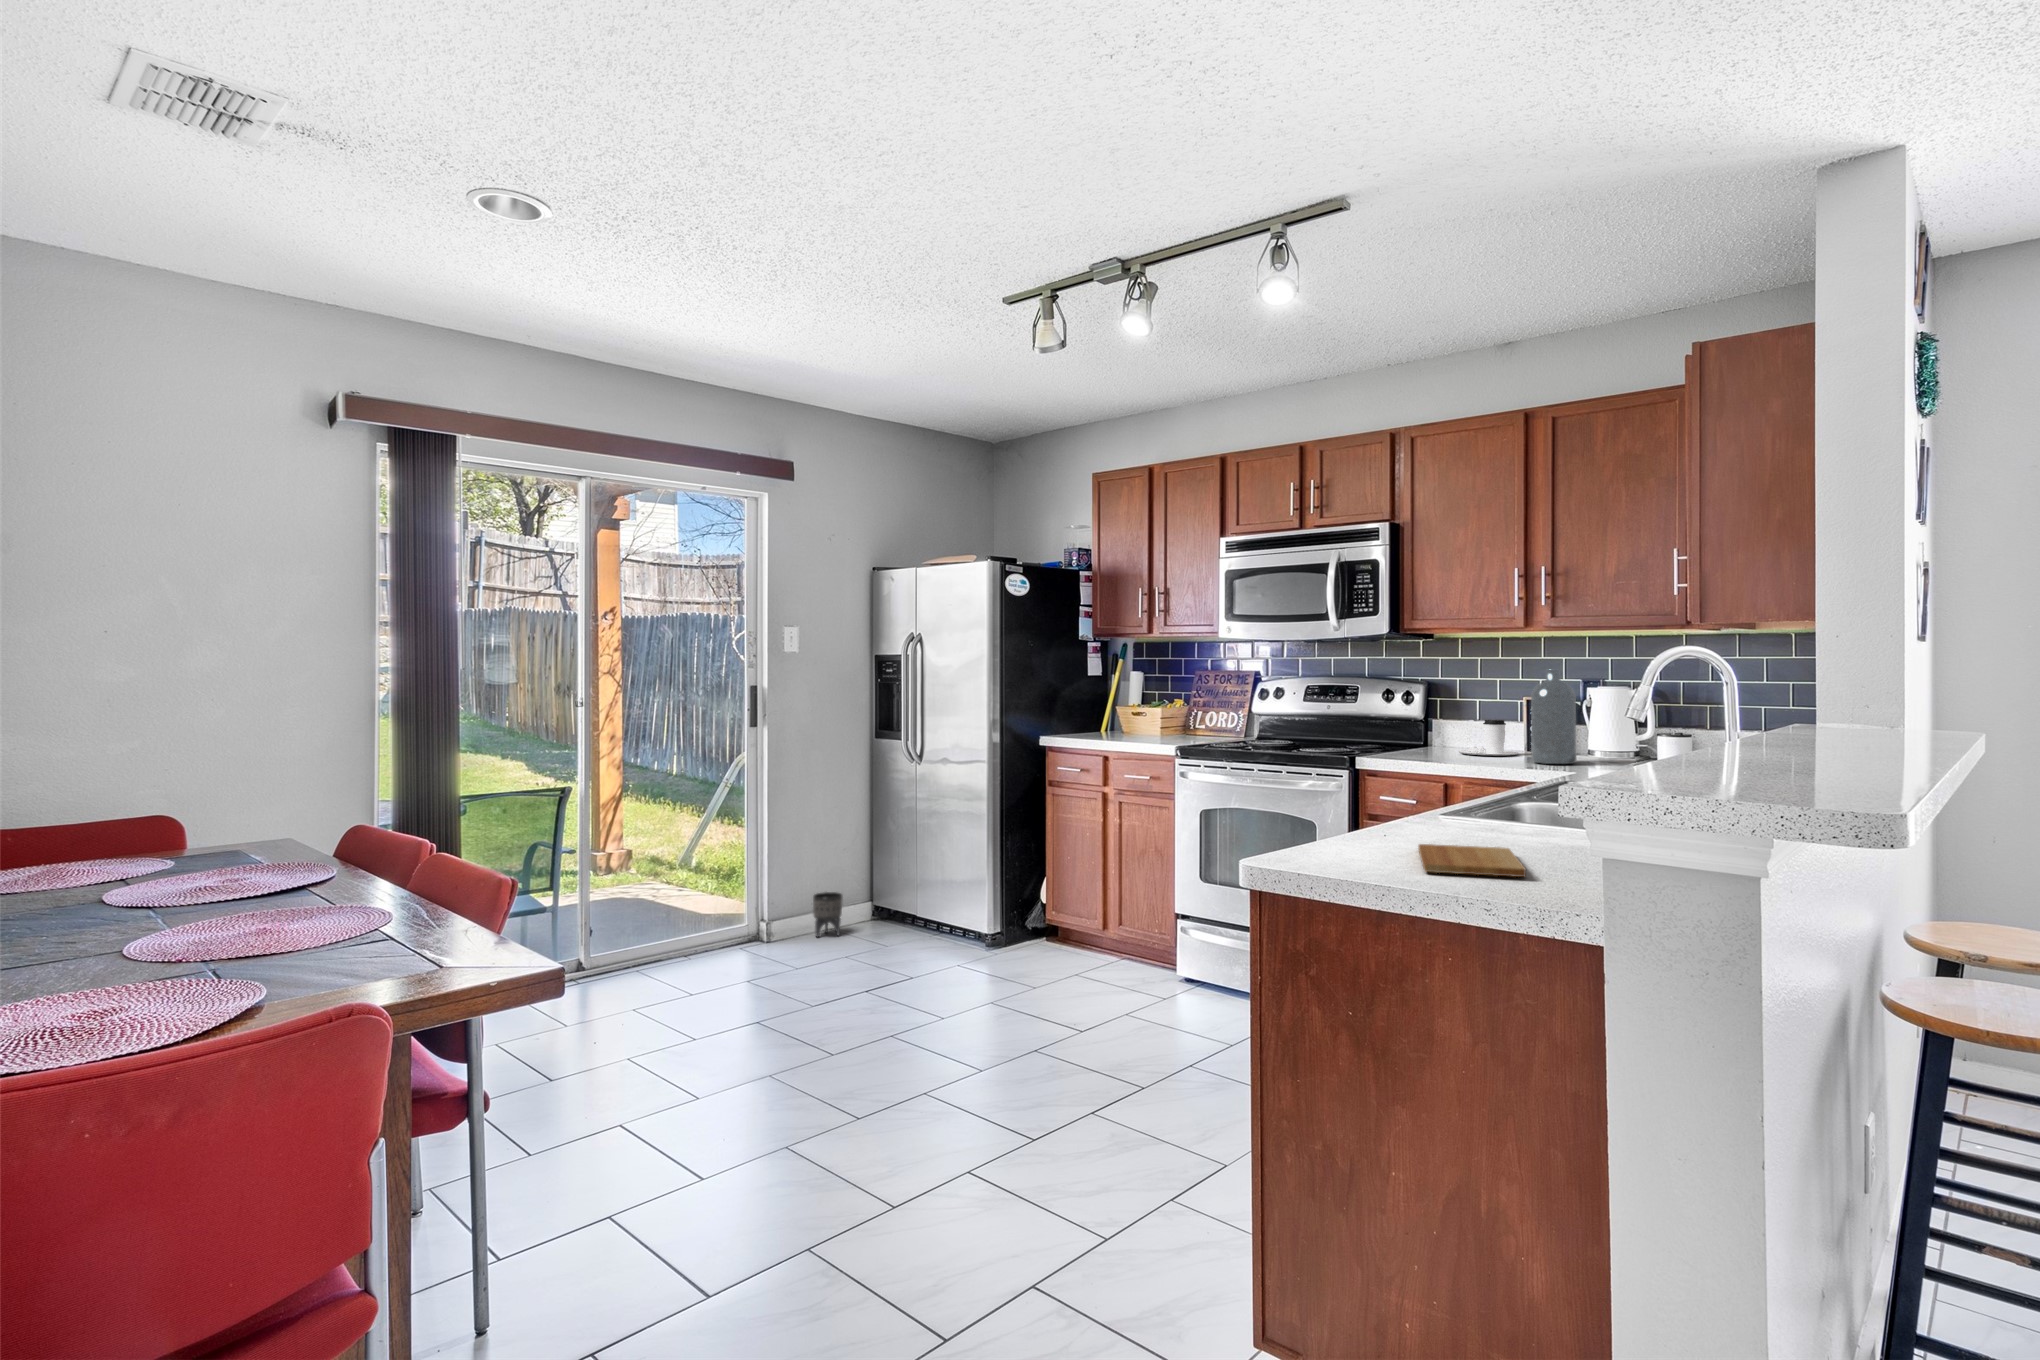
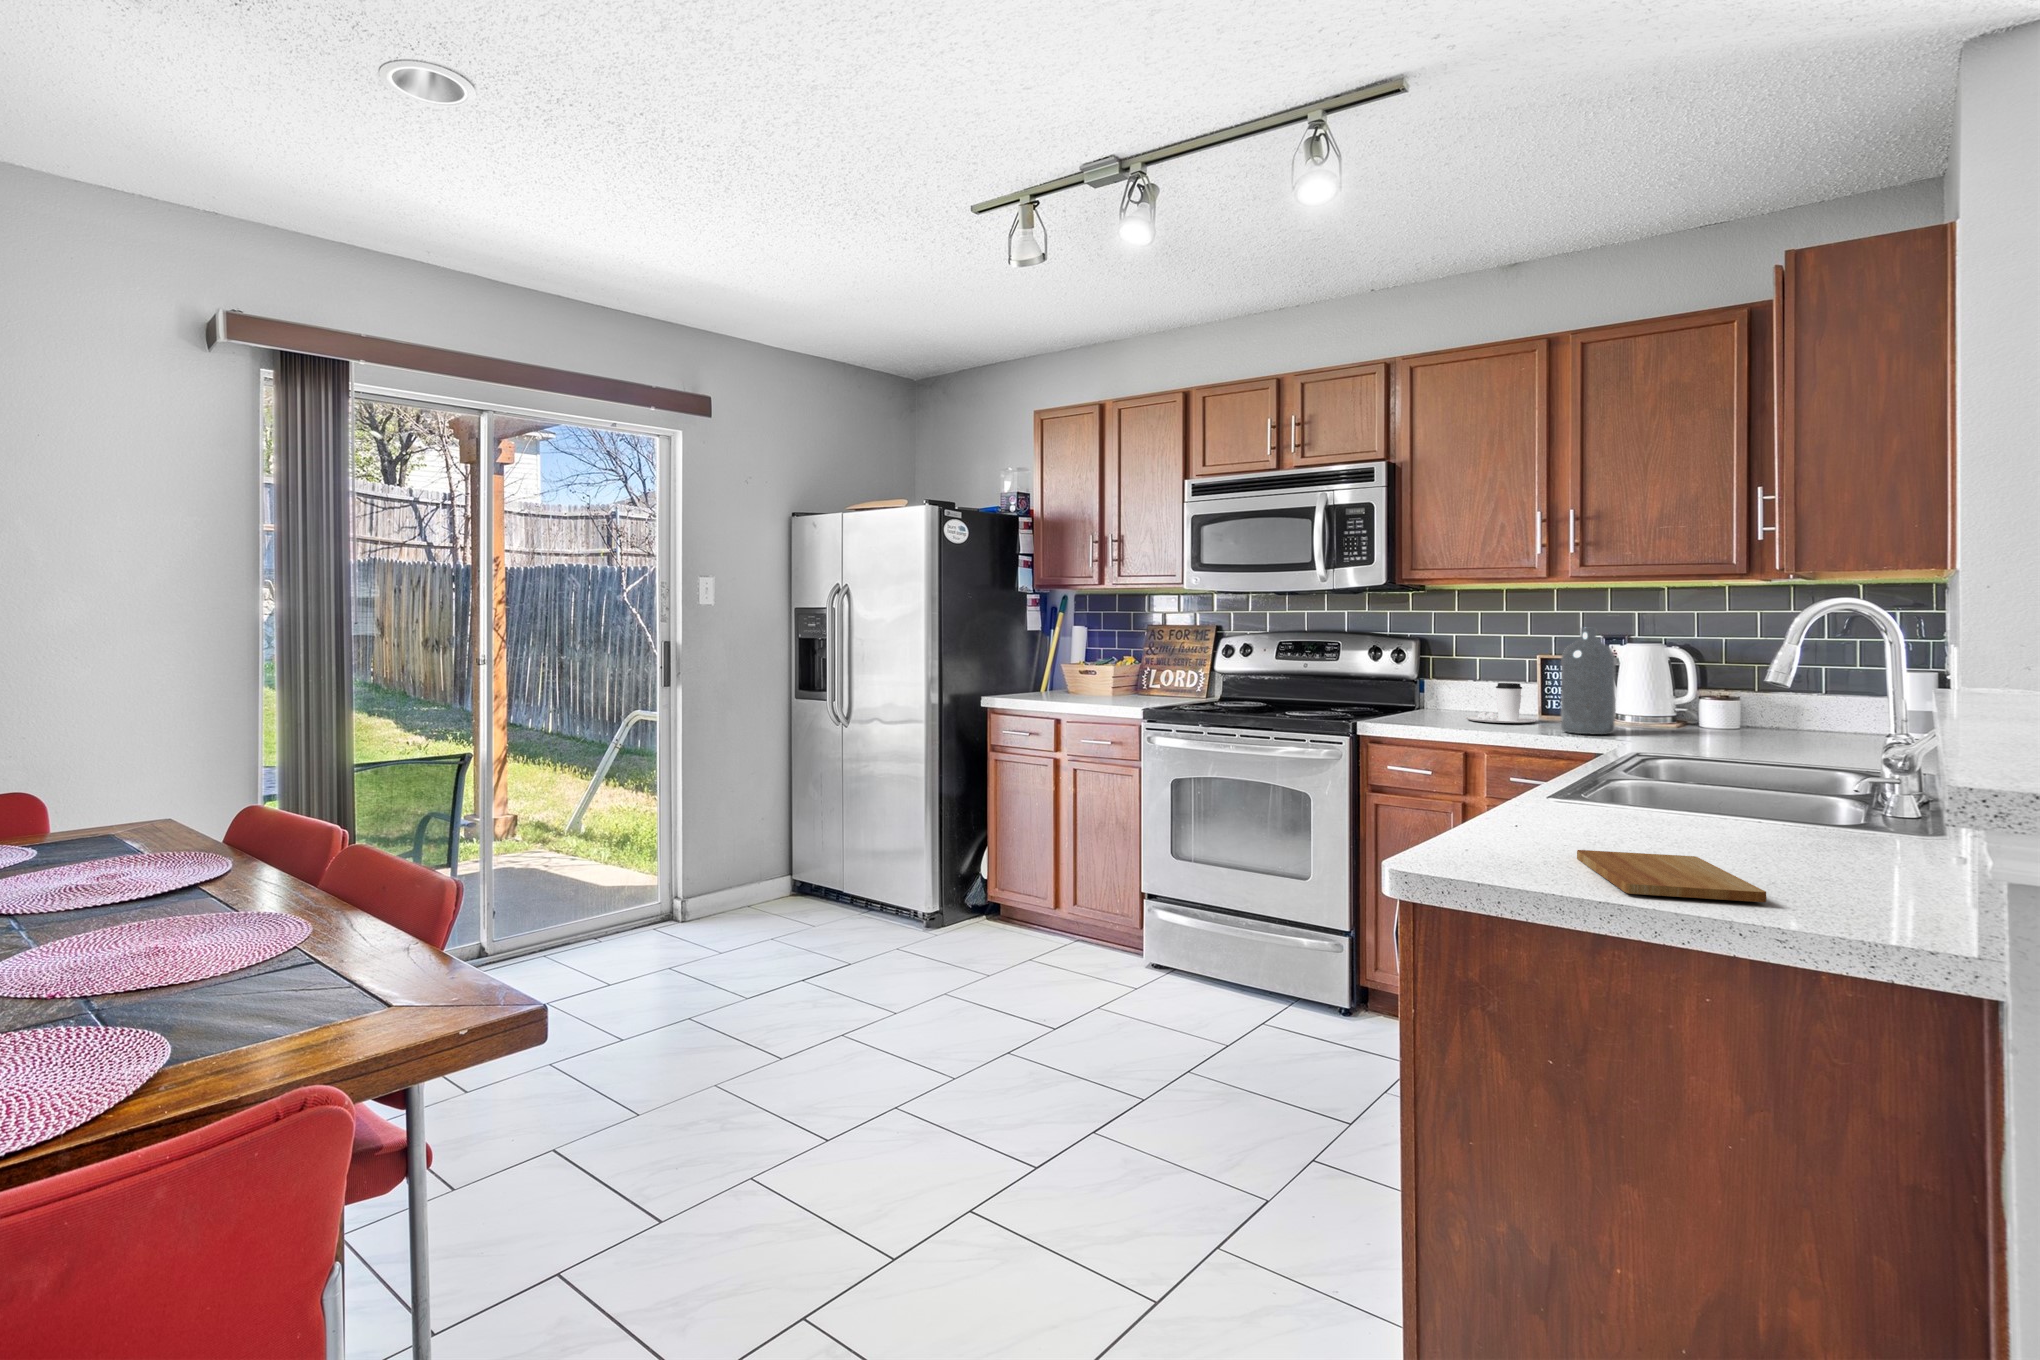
planter: present [813,892,843,937] -> none [736,864,768,913]

